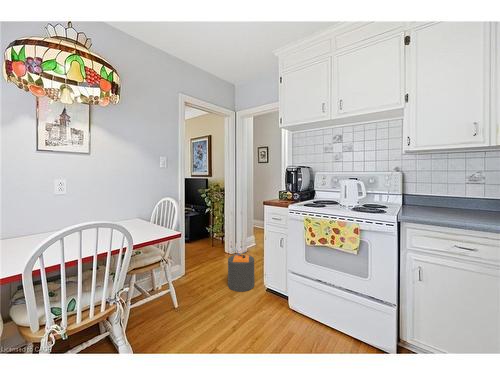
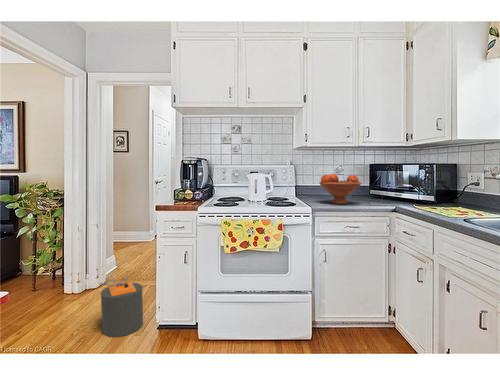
fruit bowl: none [417,179,478,214] -> present [319,174,361,204]

